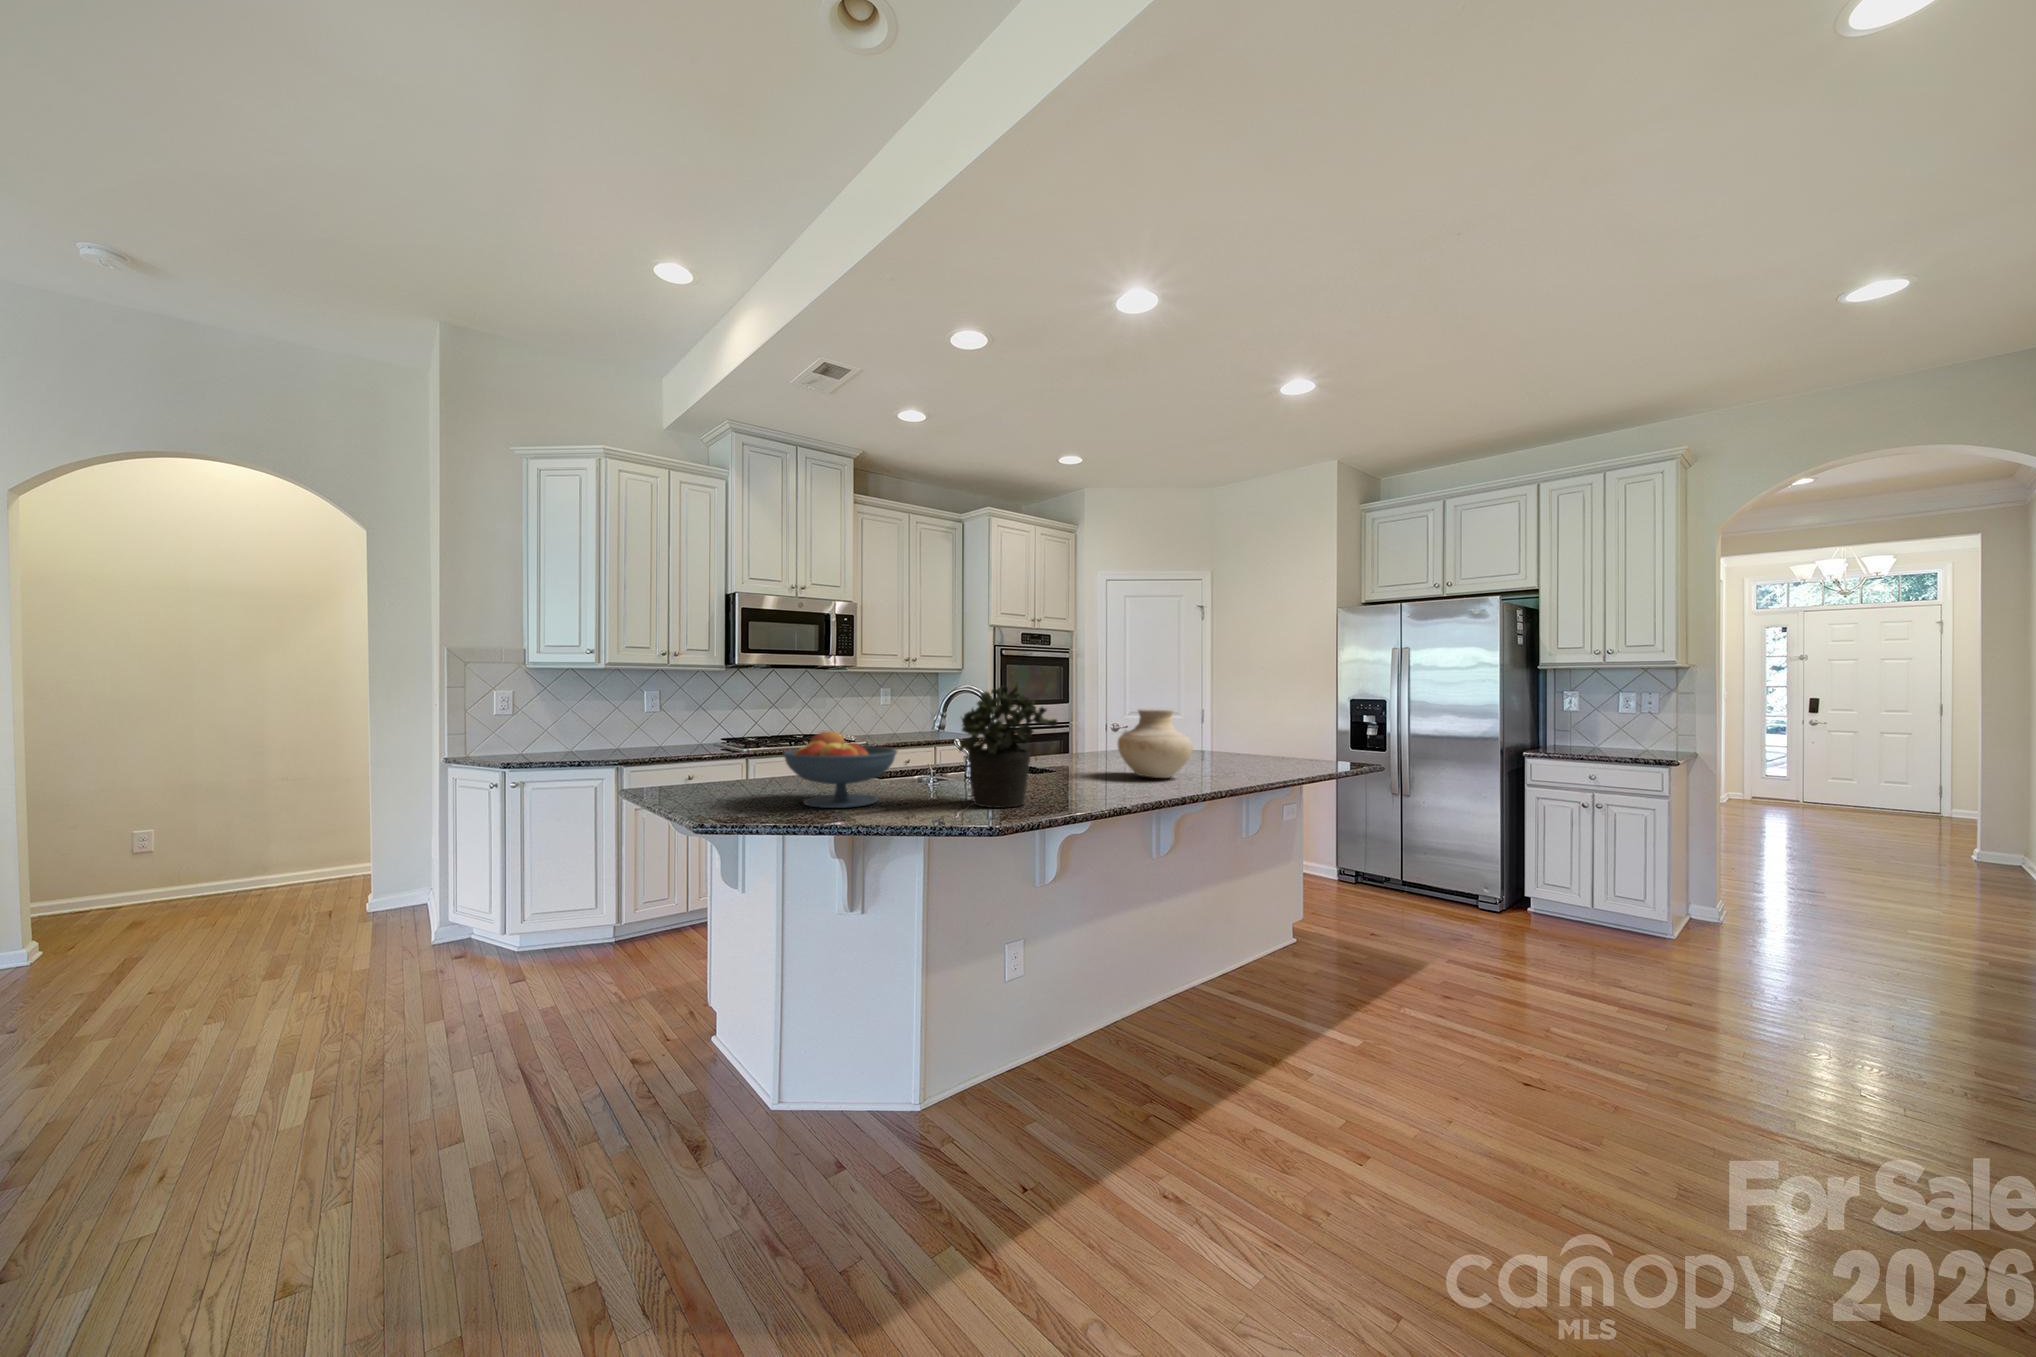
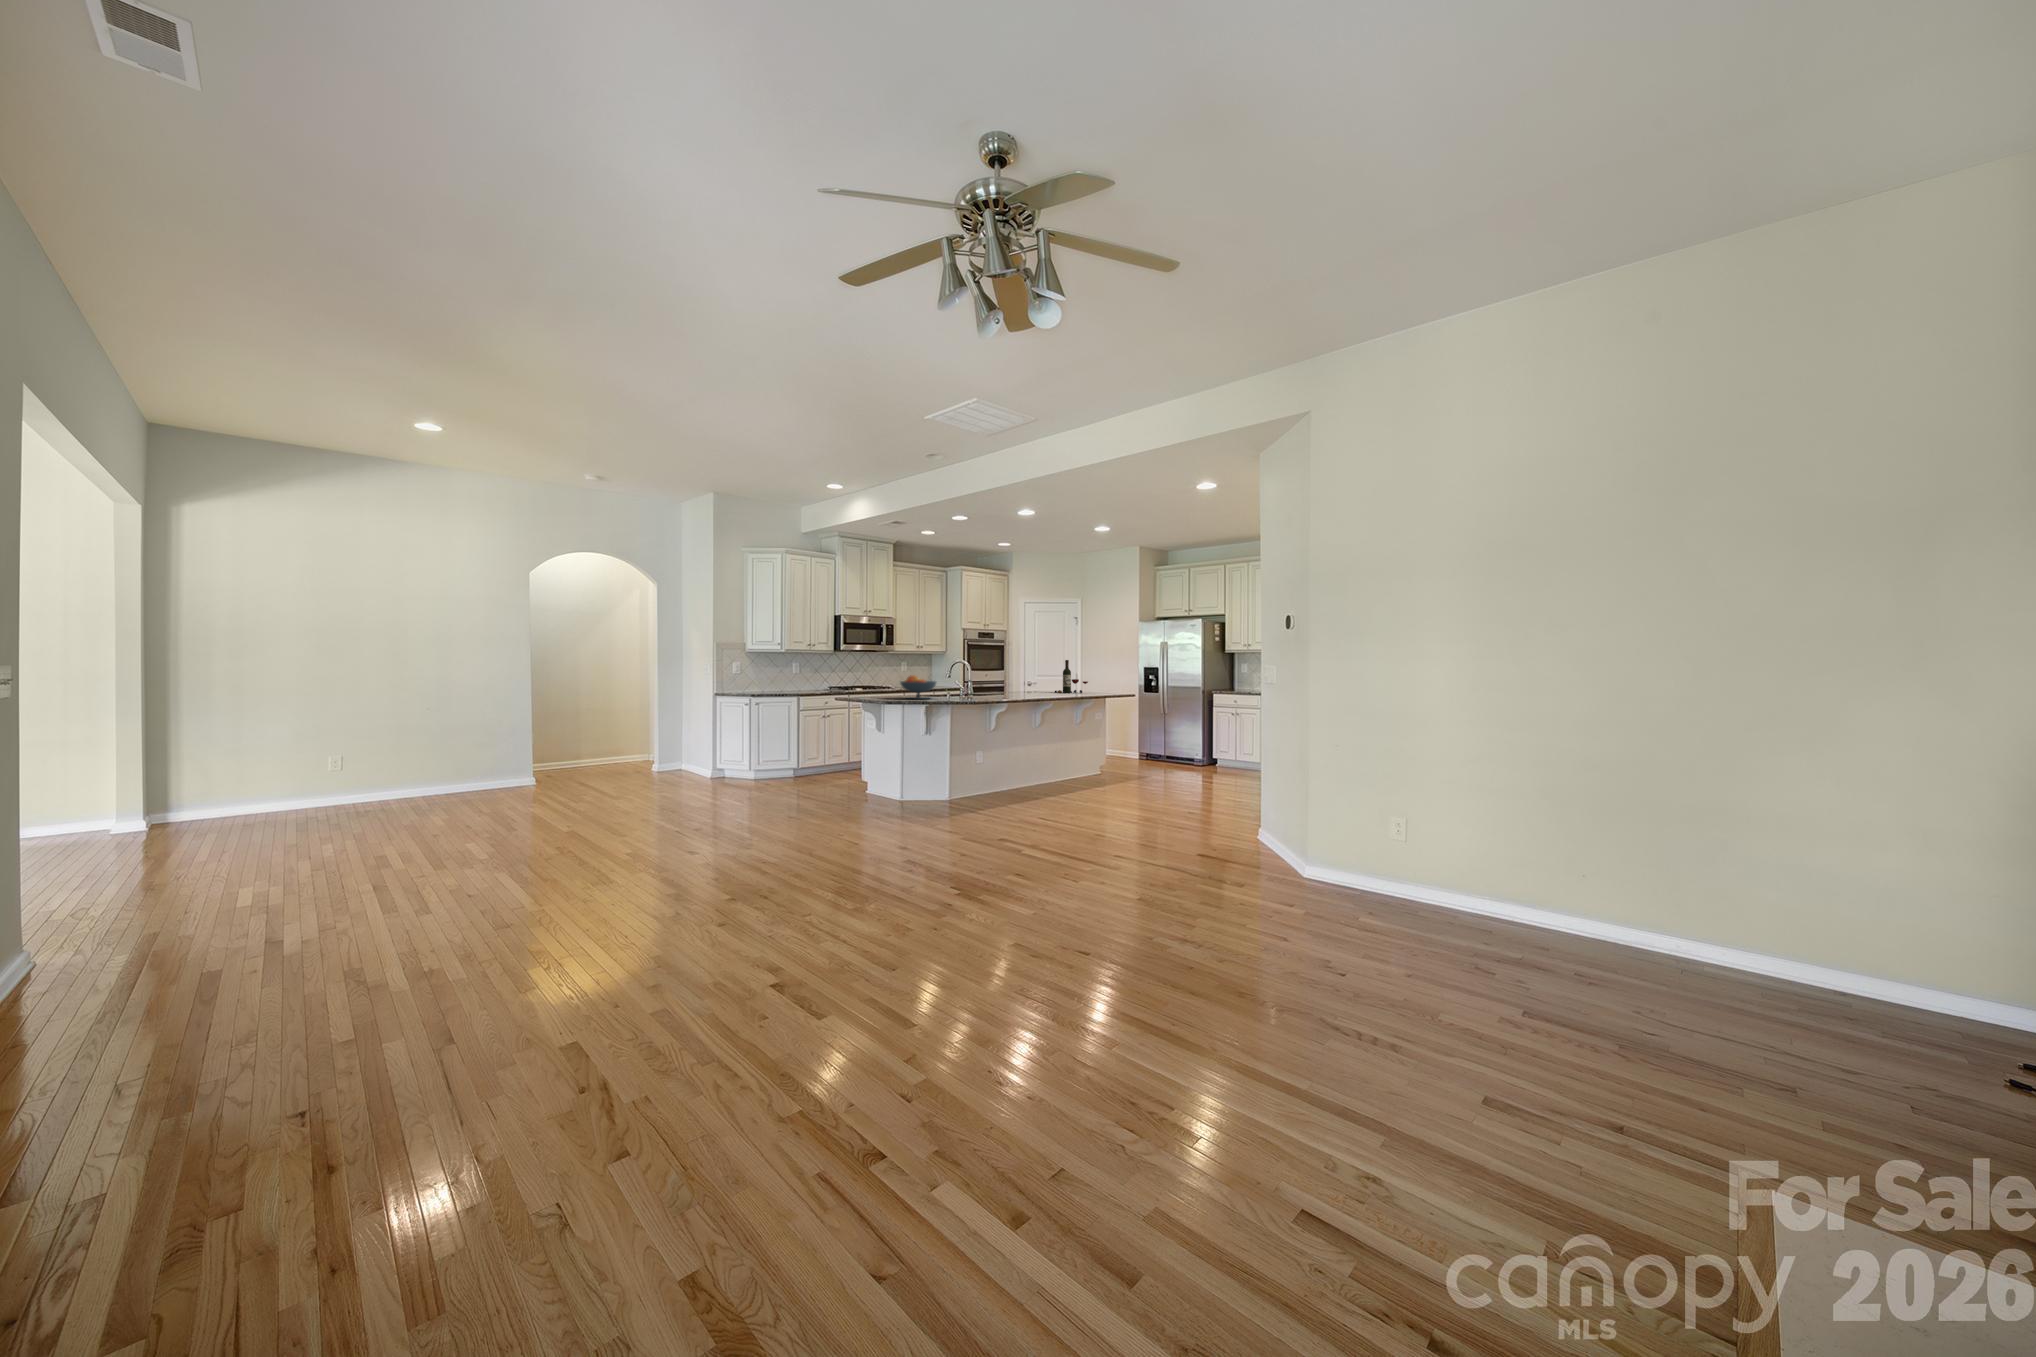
potted plant: present [959,683,1057,808] -> none [958,659,990,700]
wine bottle: none [1201,684,1282,764] -> present [1055,660,1088,693]
vase: present [1118,709,1193,778] -> none [1015,670,1044,696]

